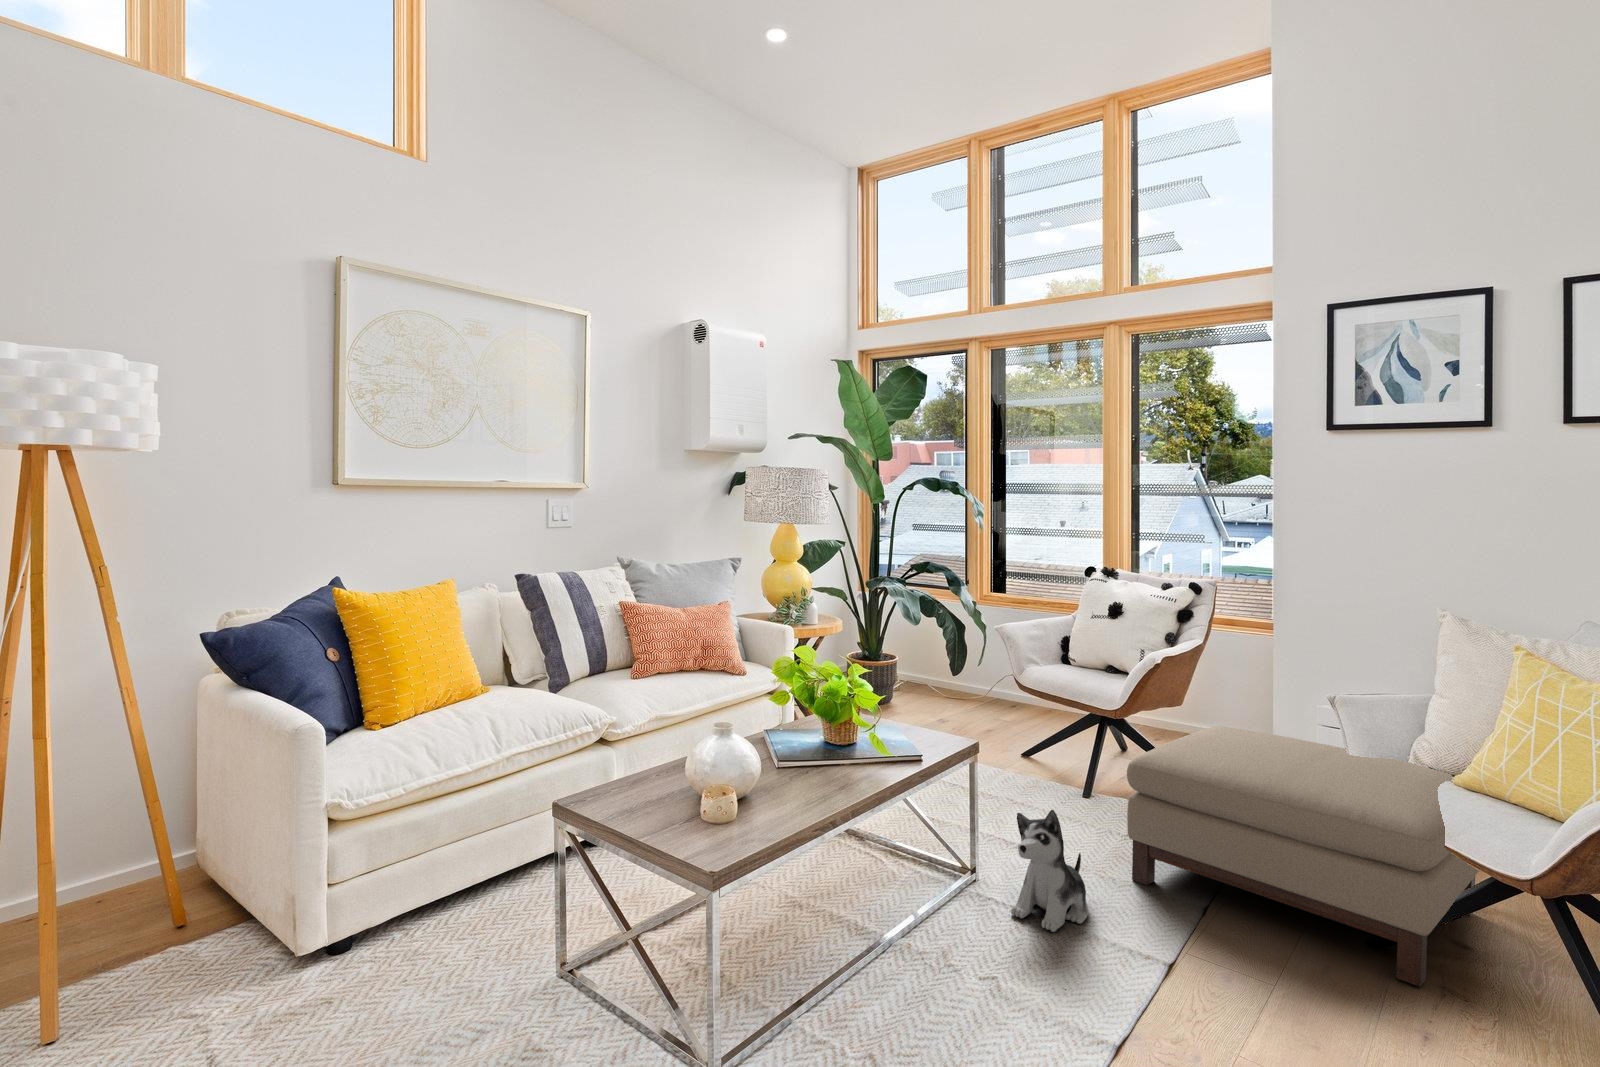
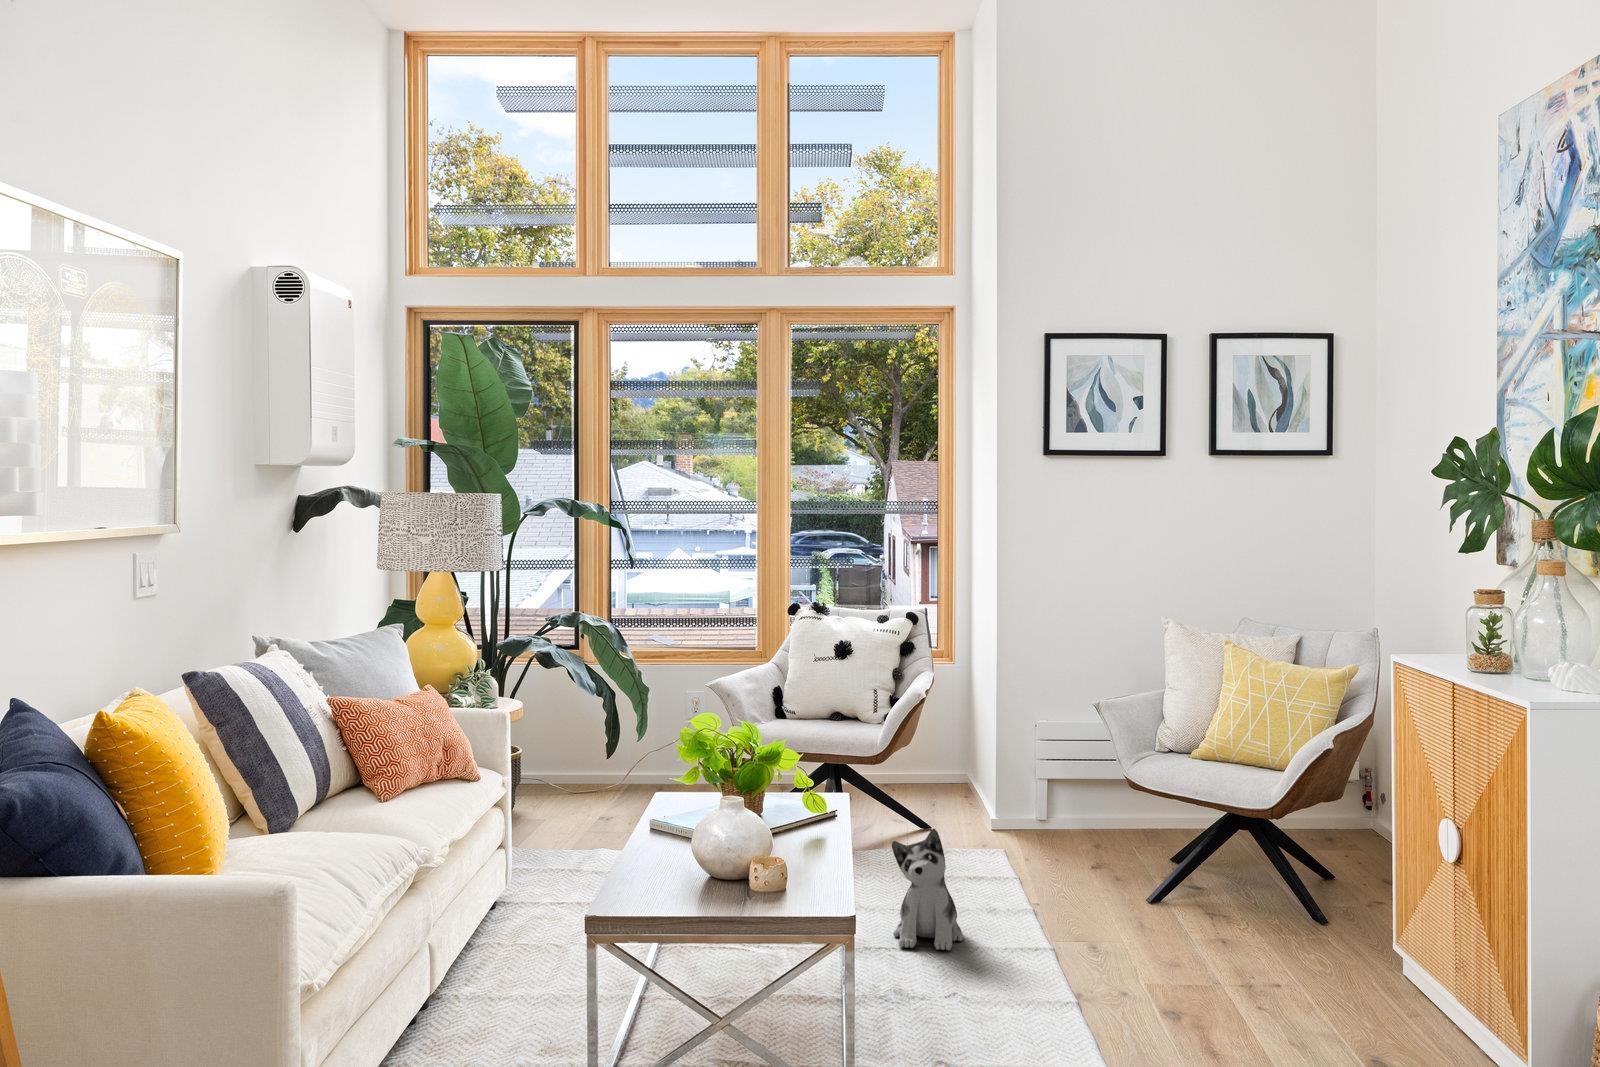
ottoman: present [1127,726,1479,986] -> none [955,747,1225,923]

